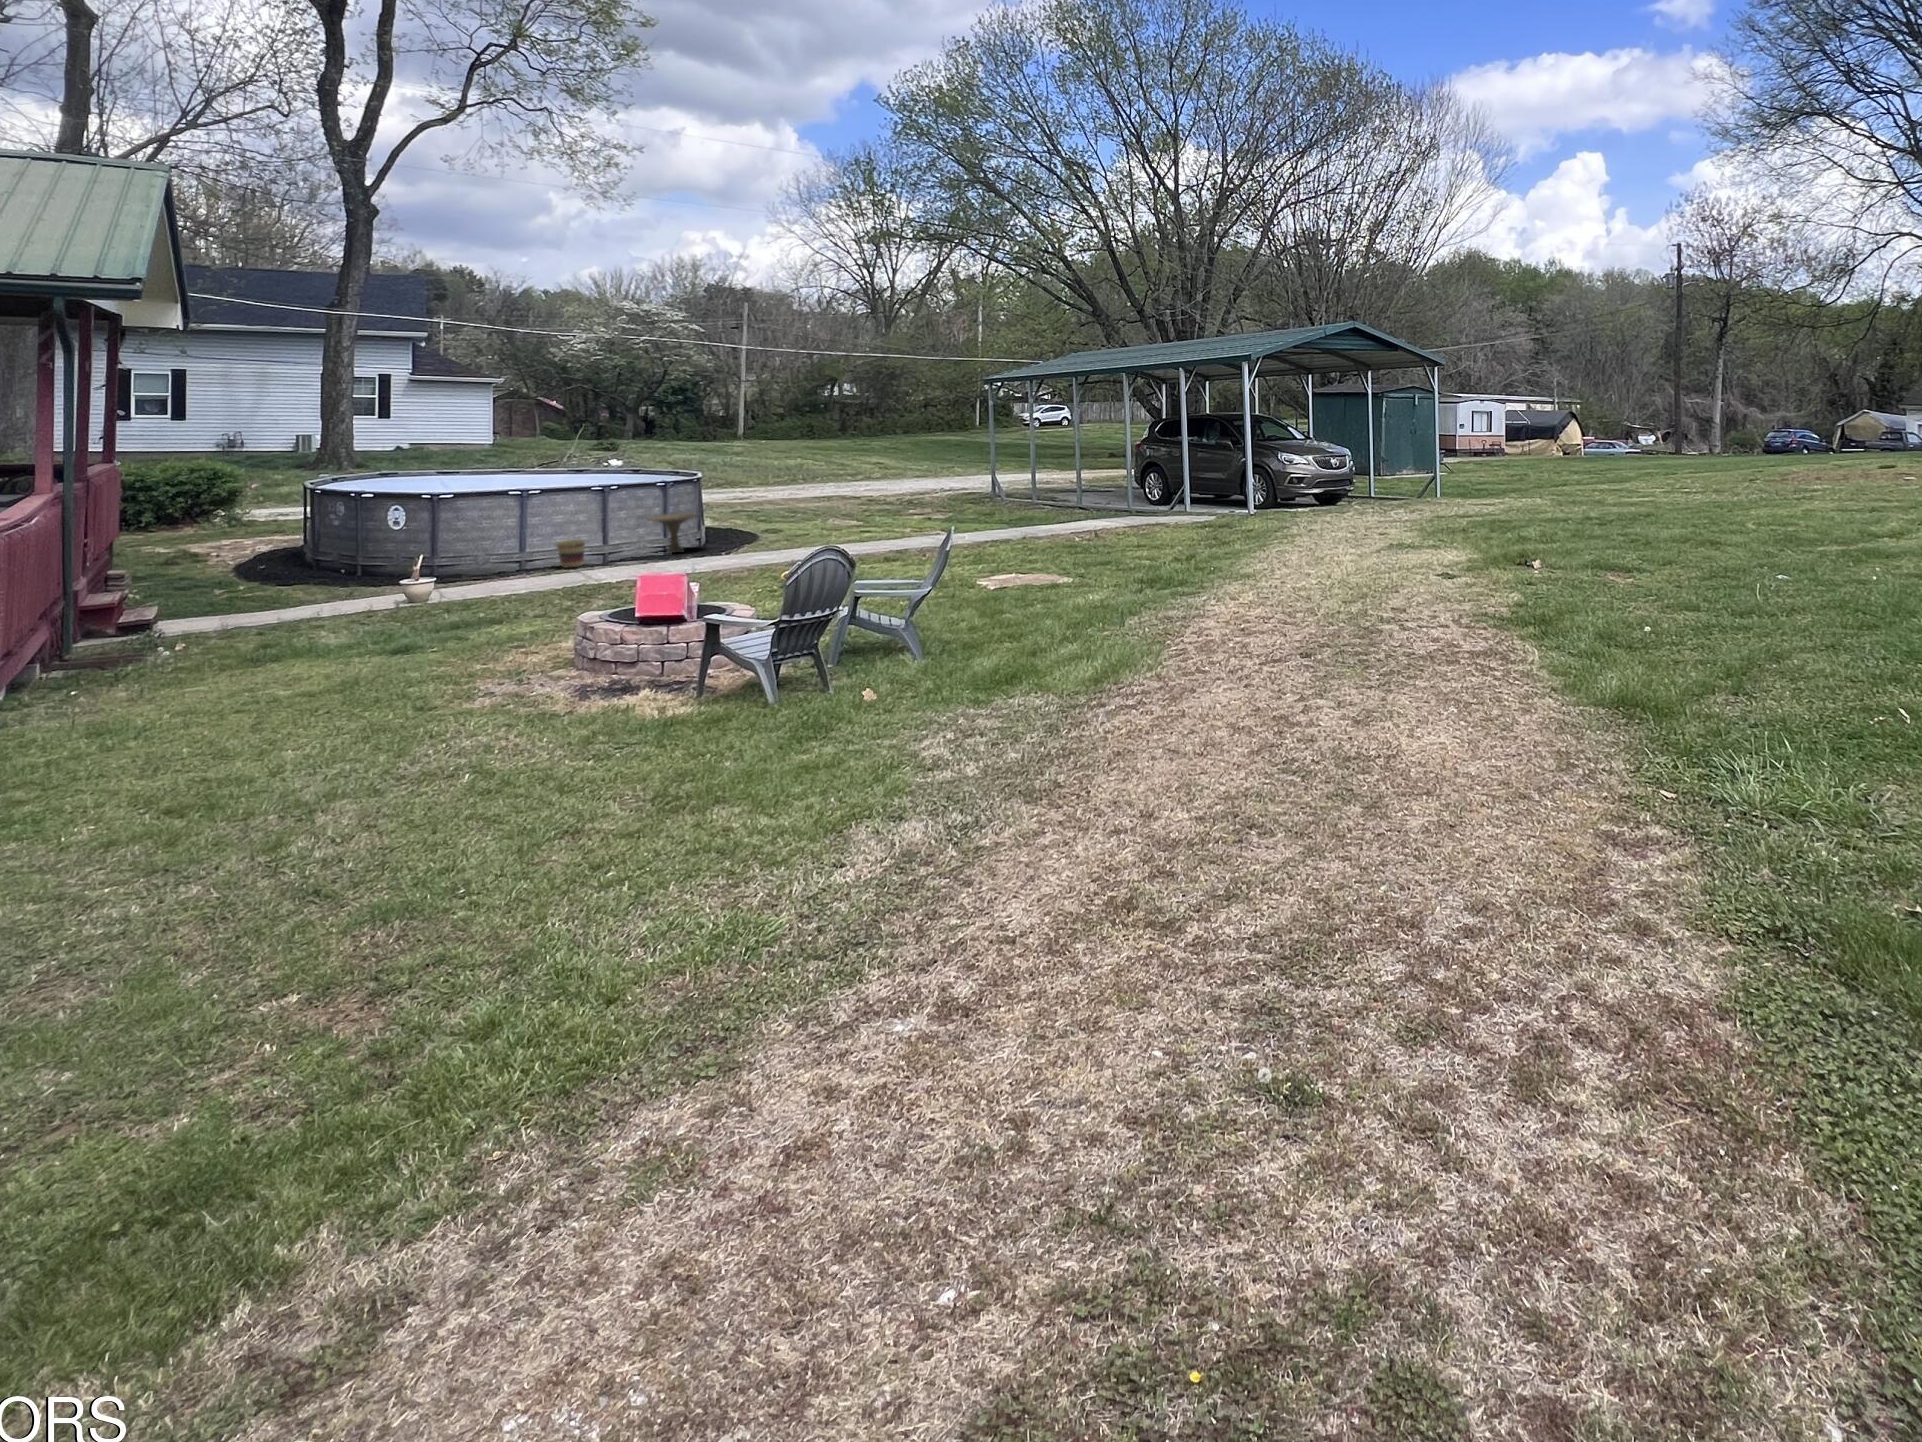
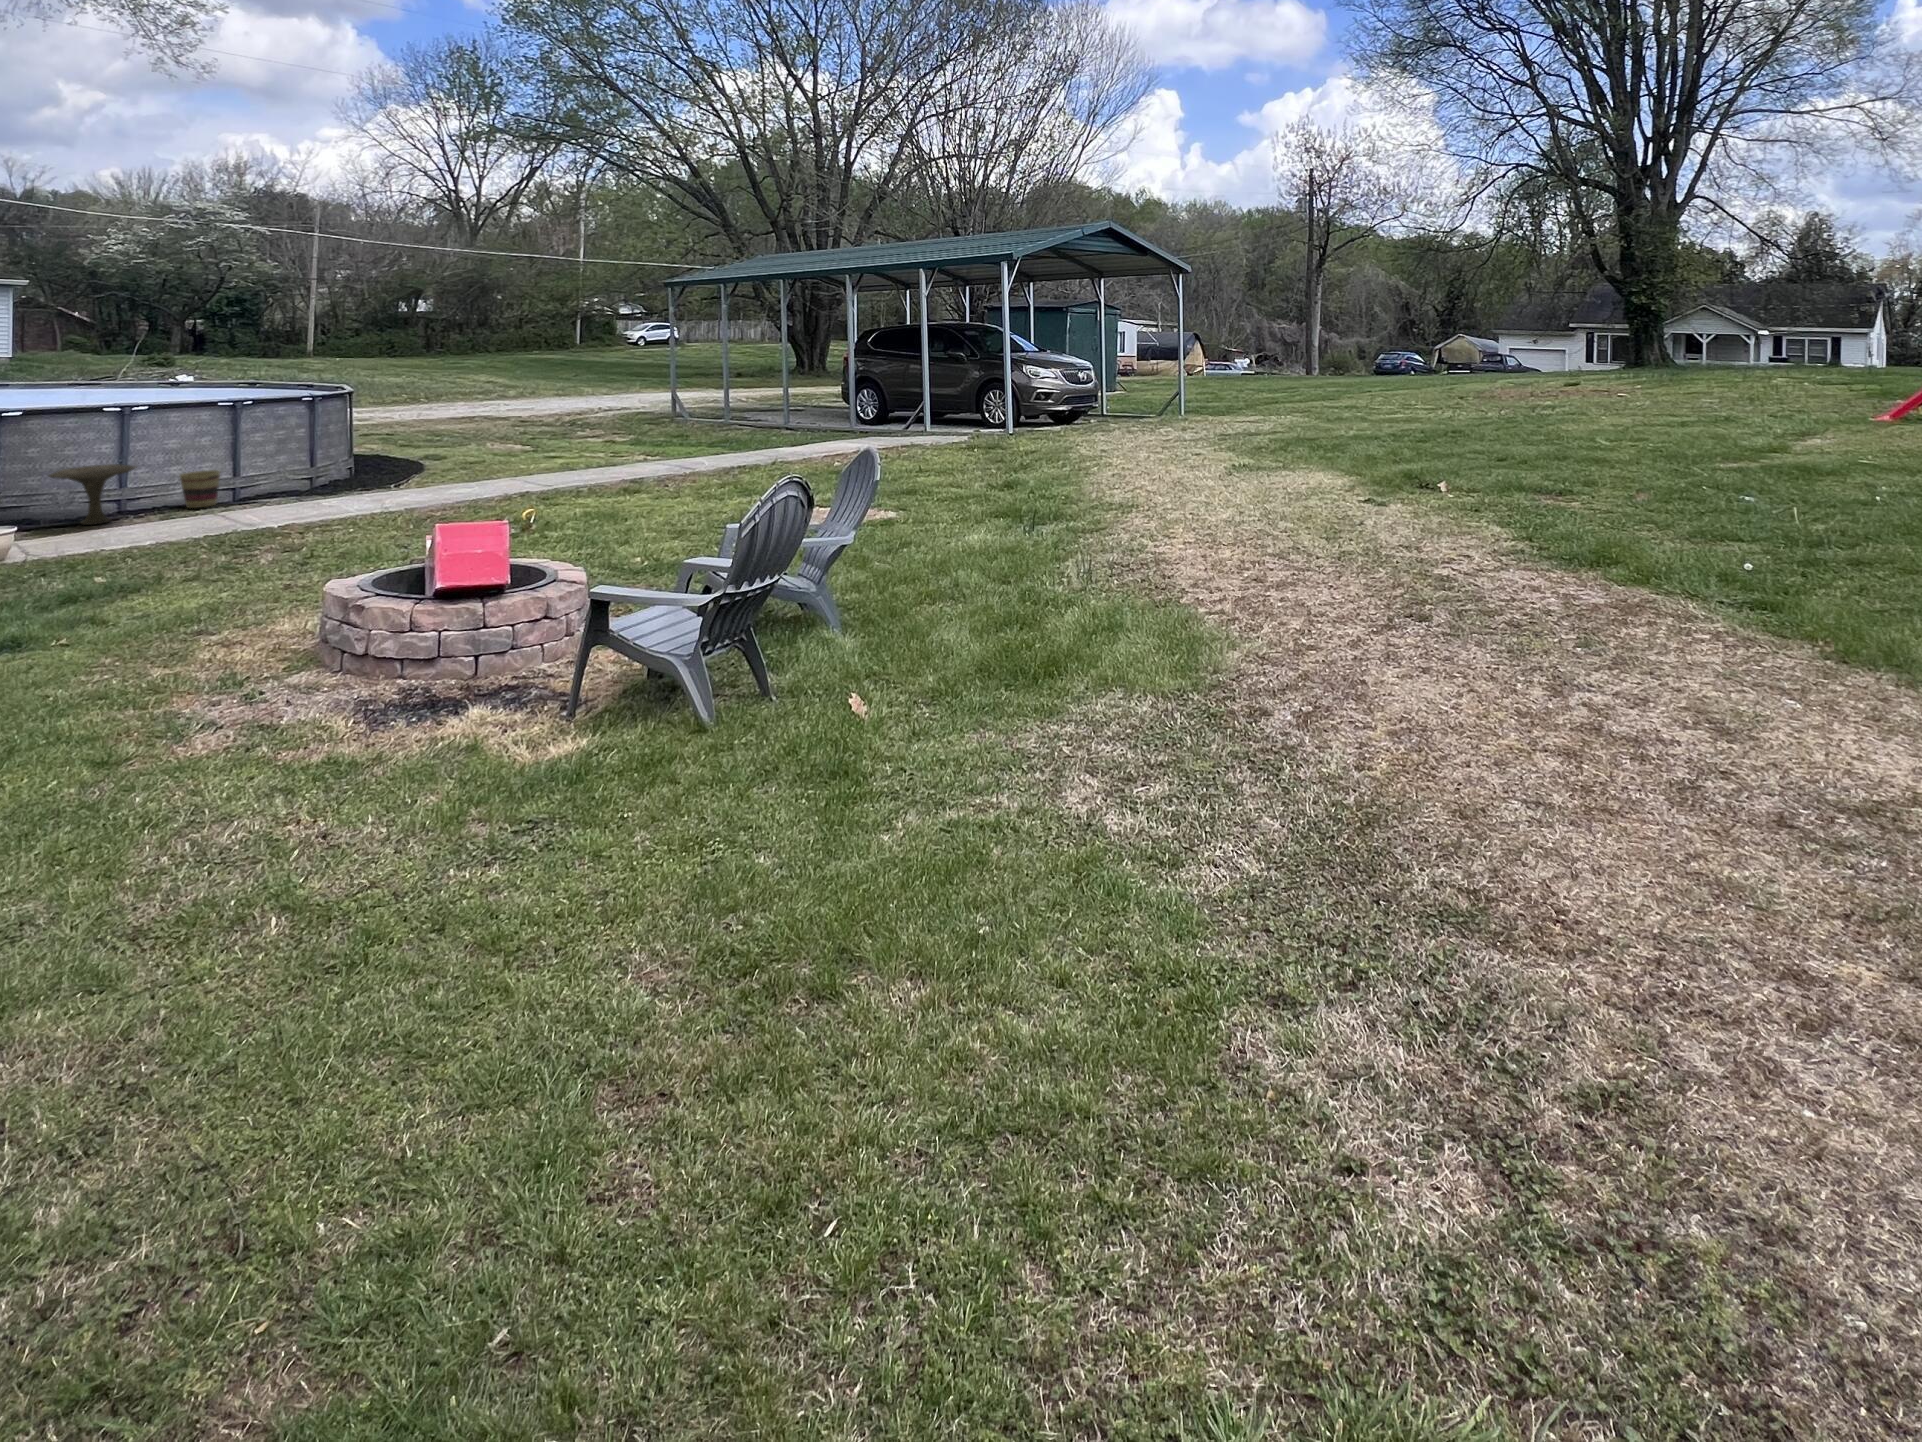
side table: present [648,513,698,553] -> present [49,464,137,525]

